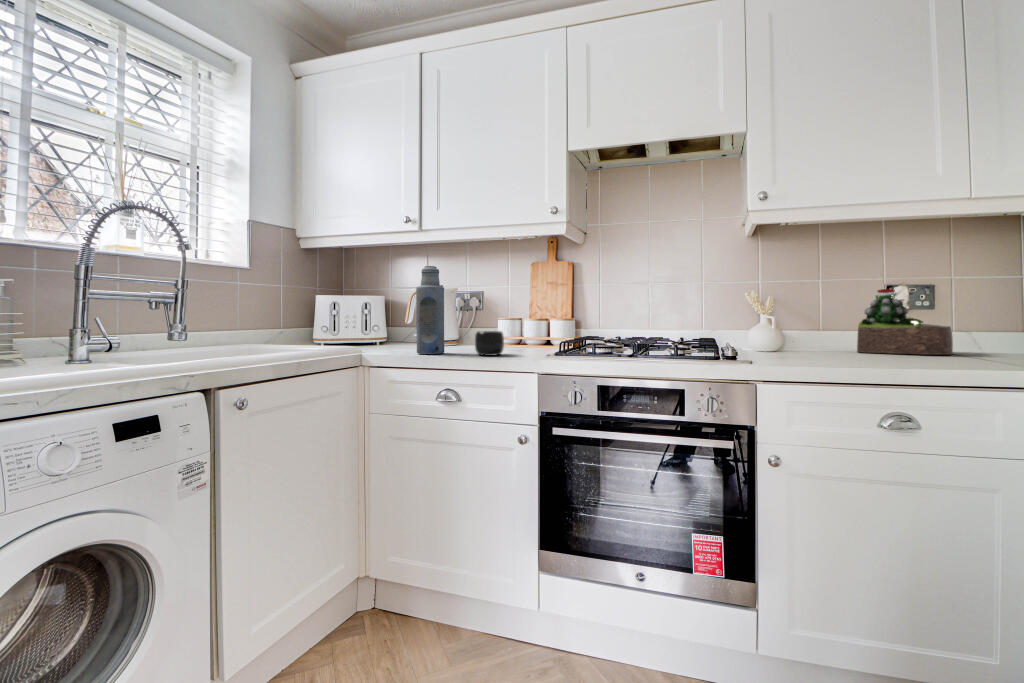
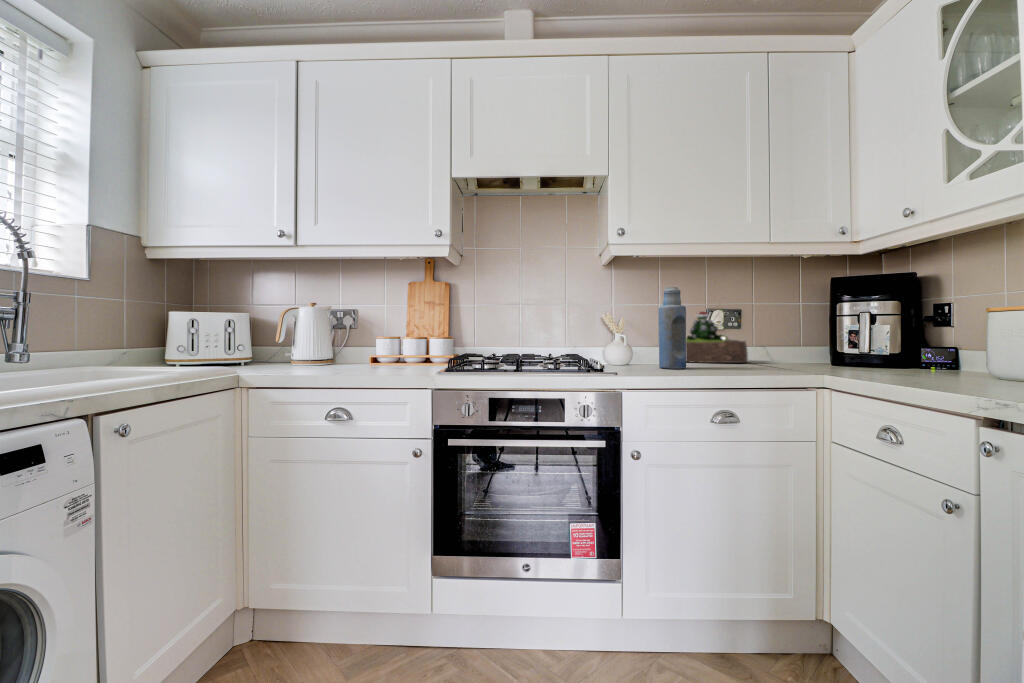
bottle: present [416,266,444,354] -> present [659,287,686,369]
mug: present [475,331,504,356] -> none [364,349,394,373]

